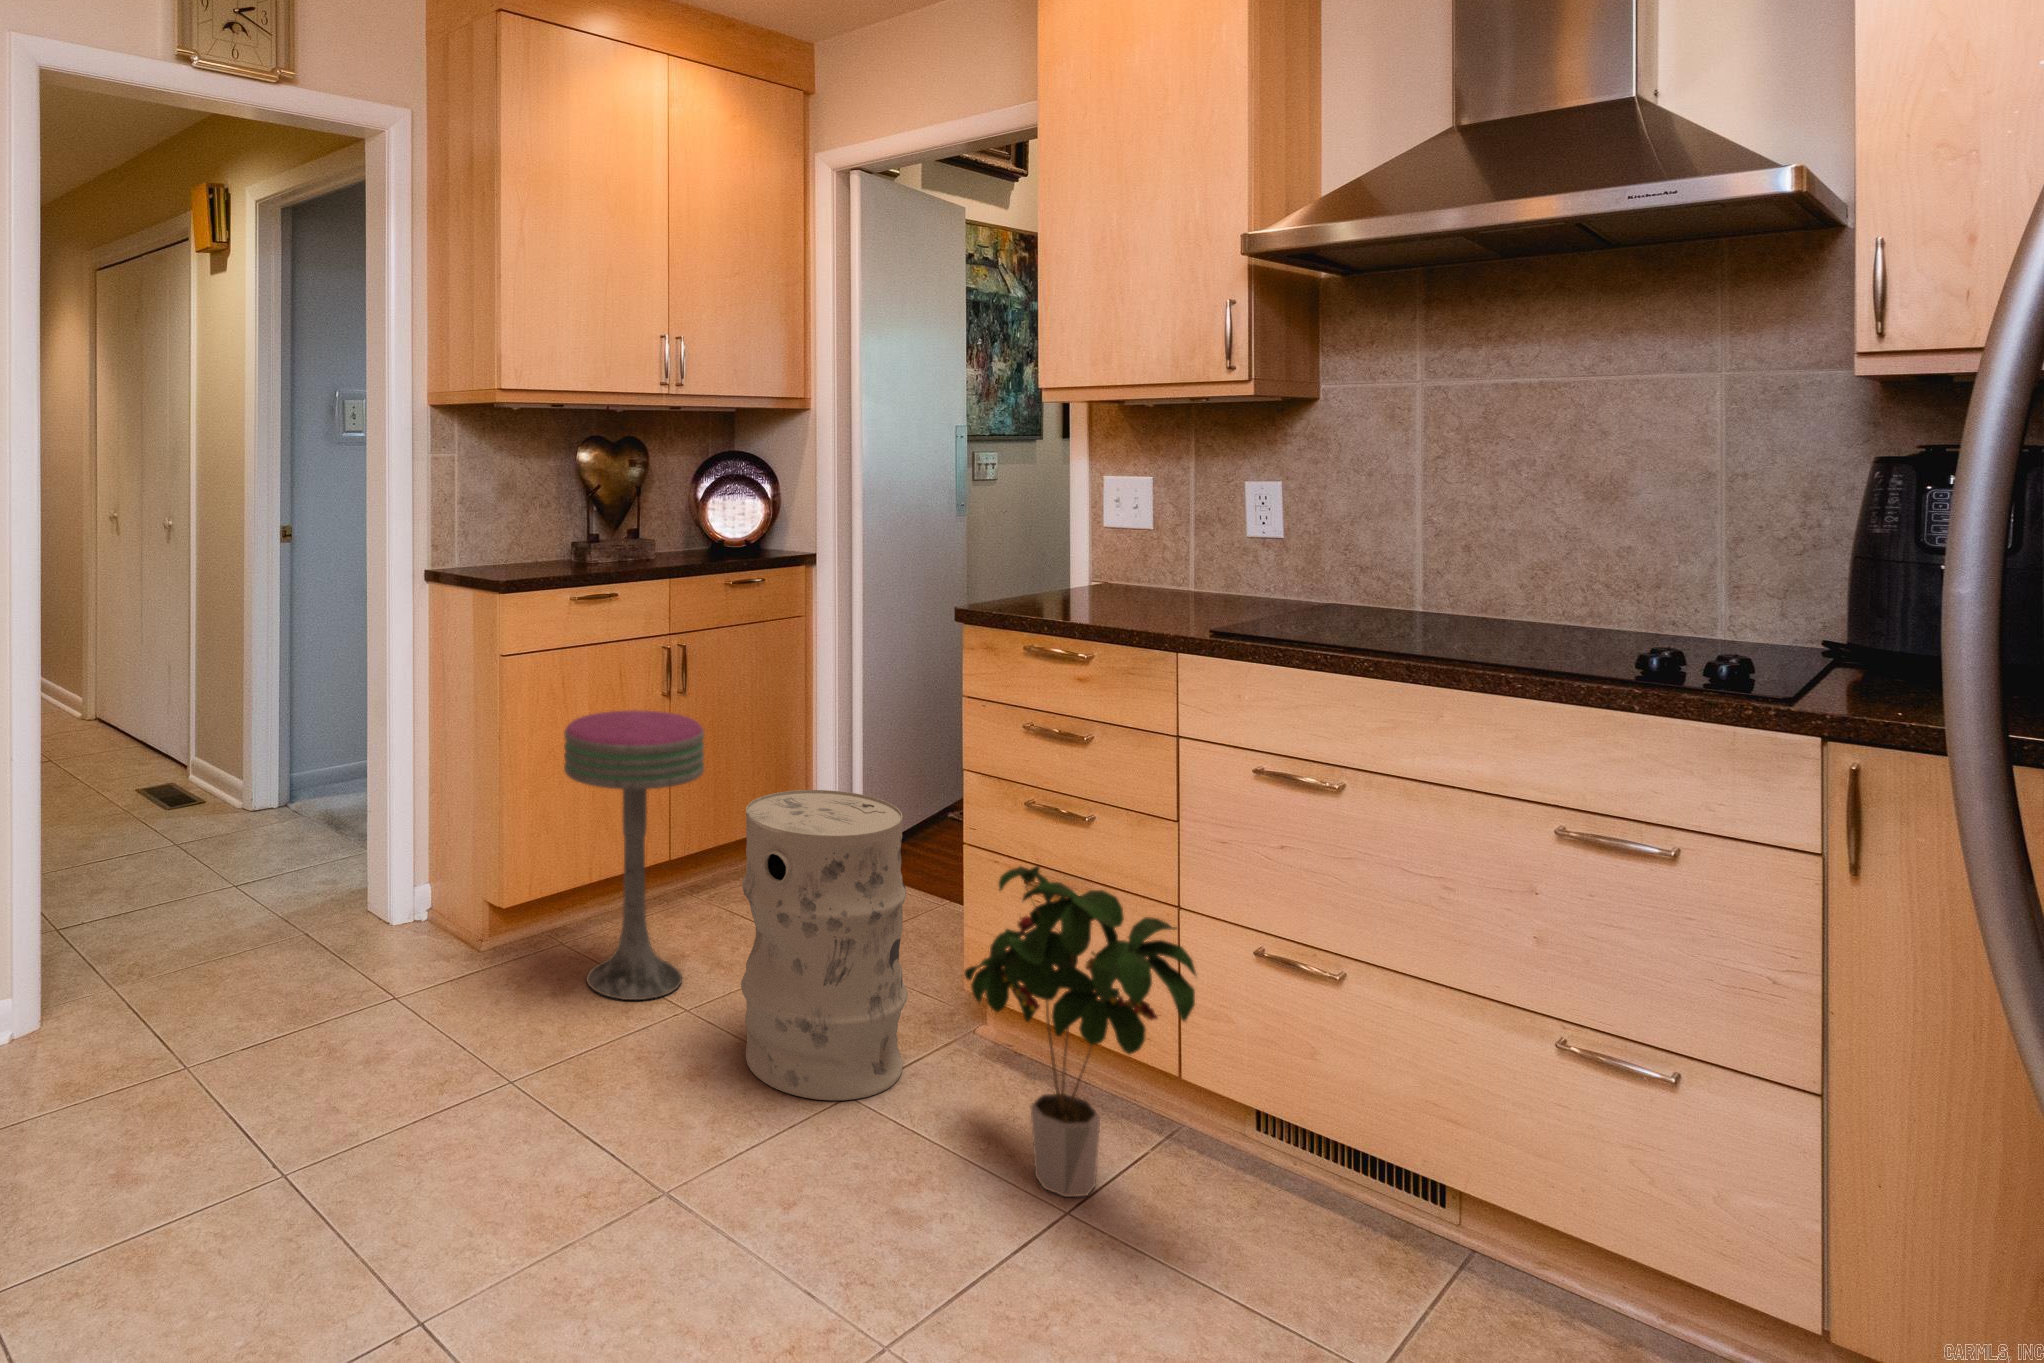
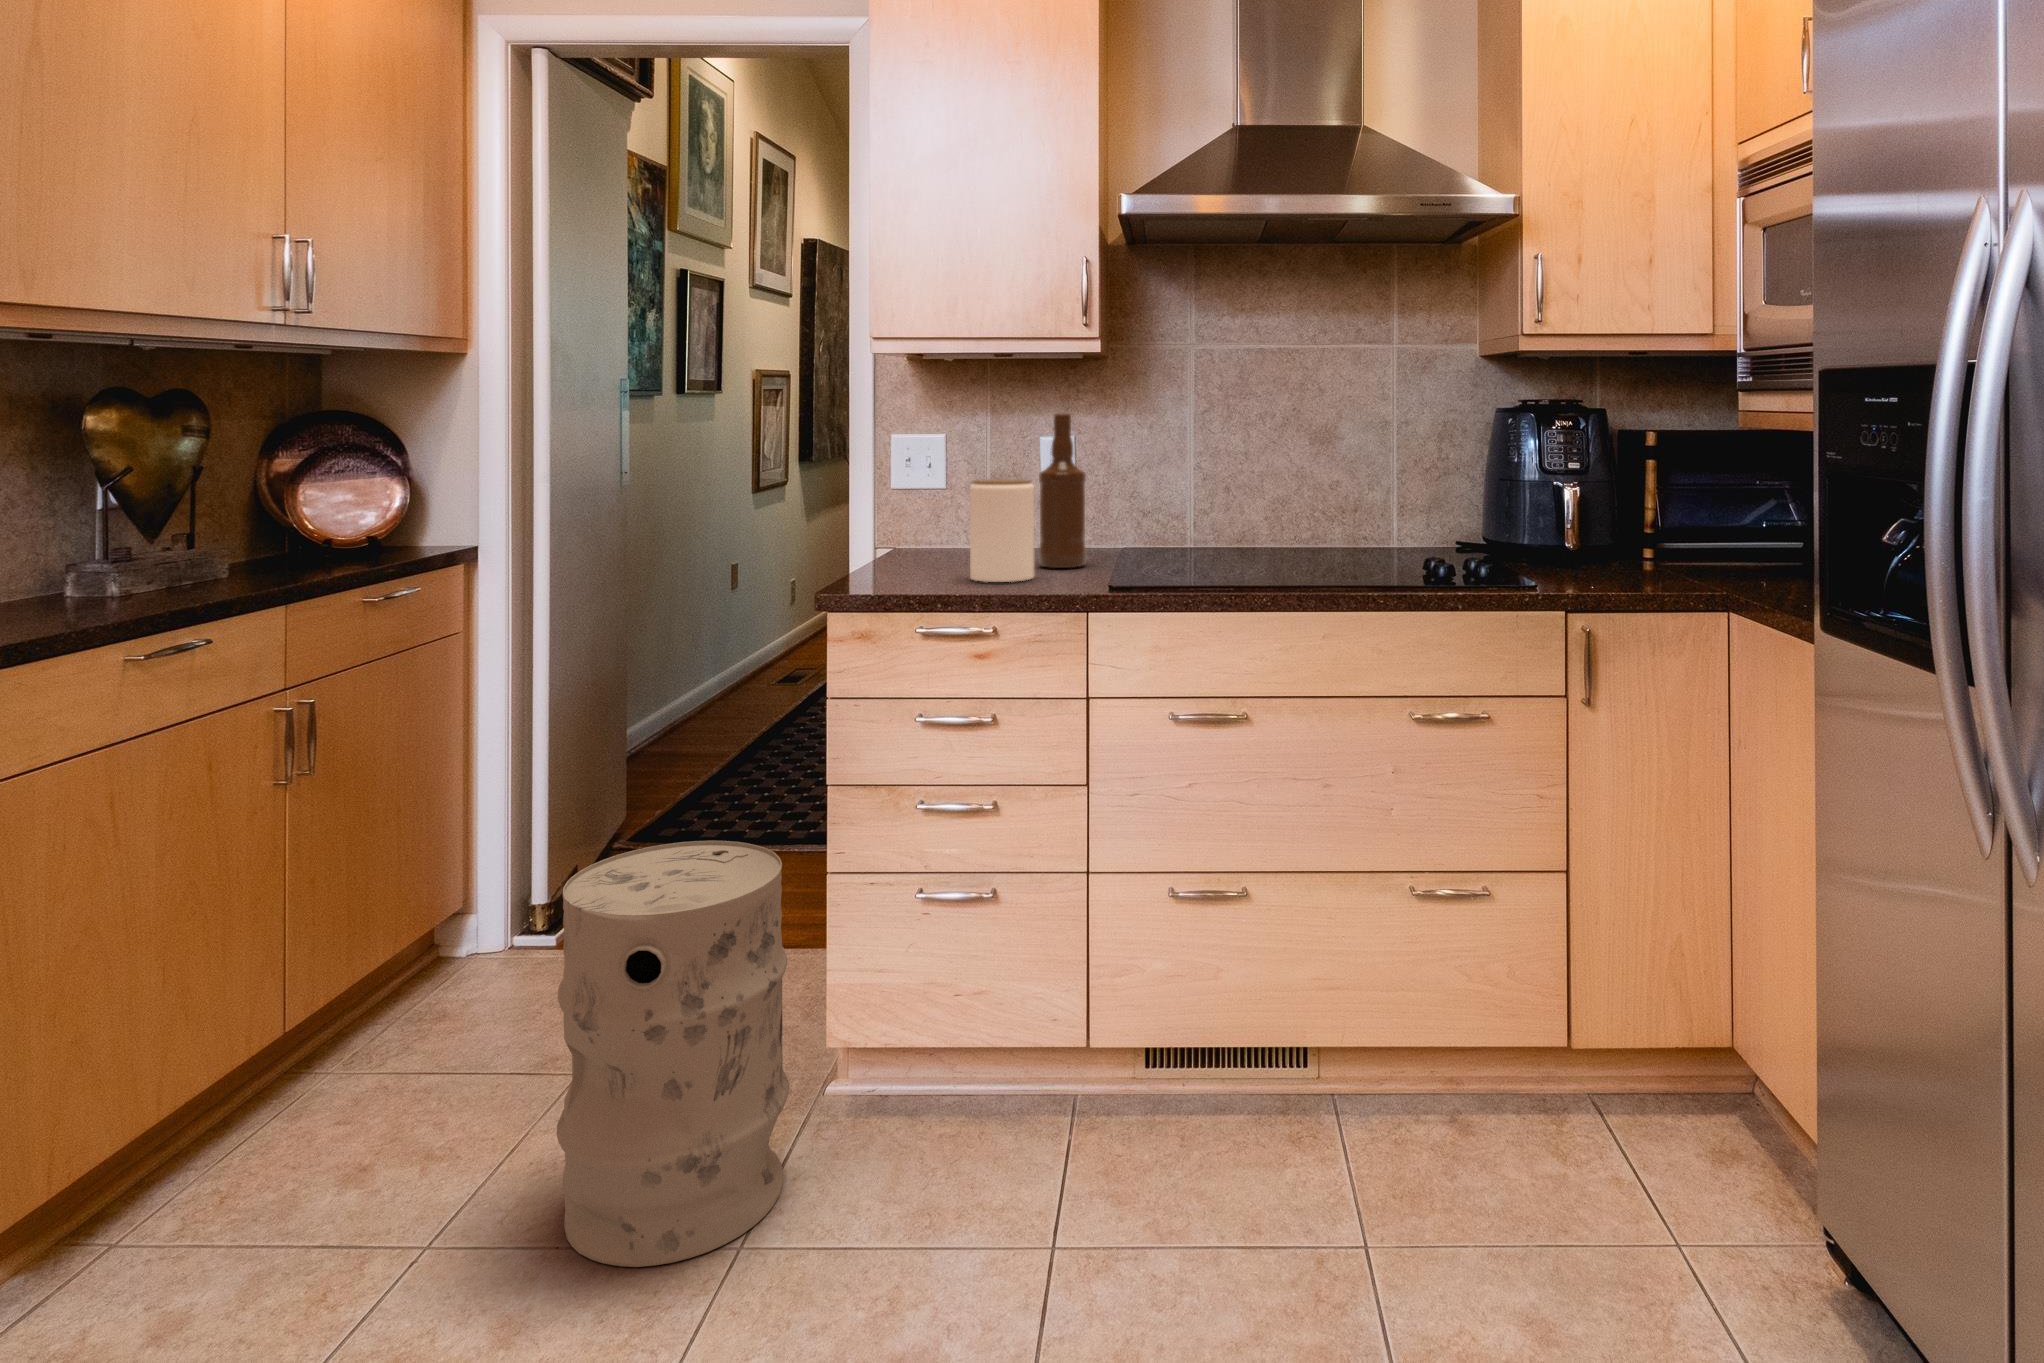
bottle: none [1194,459,1246,614] -> present [1039,413,1086,568]
jar: none [1103,521,1167,620] -> present [970,479,1034,582]
bar stool: present [564,710,704,1000] -> none [170,795,433,1262]
potted plant: present [964,866,1196,1197] -> none [882,866,1177,1223]

